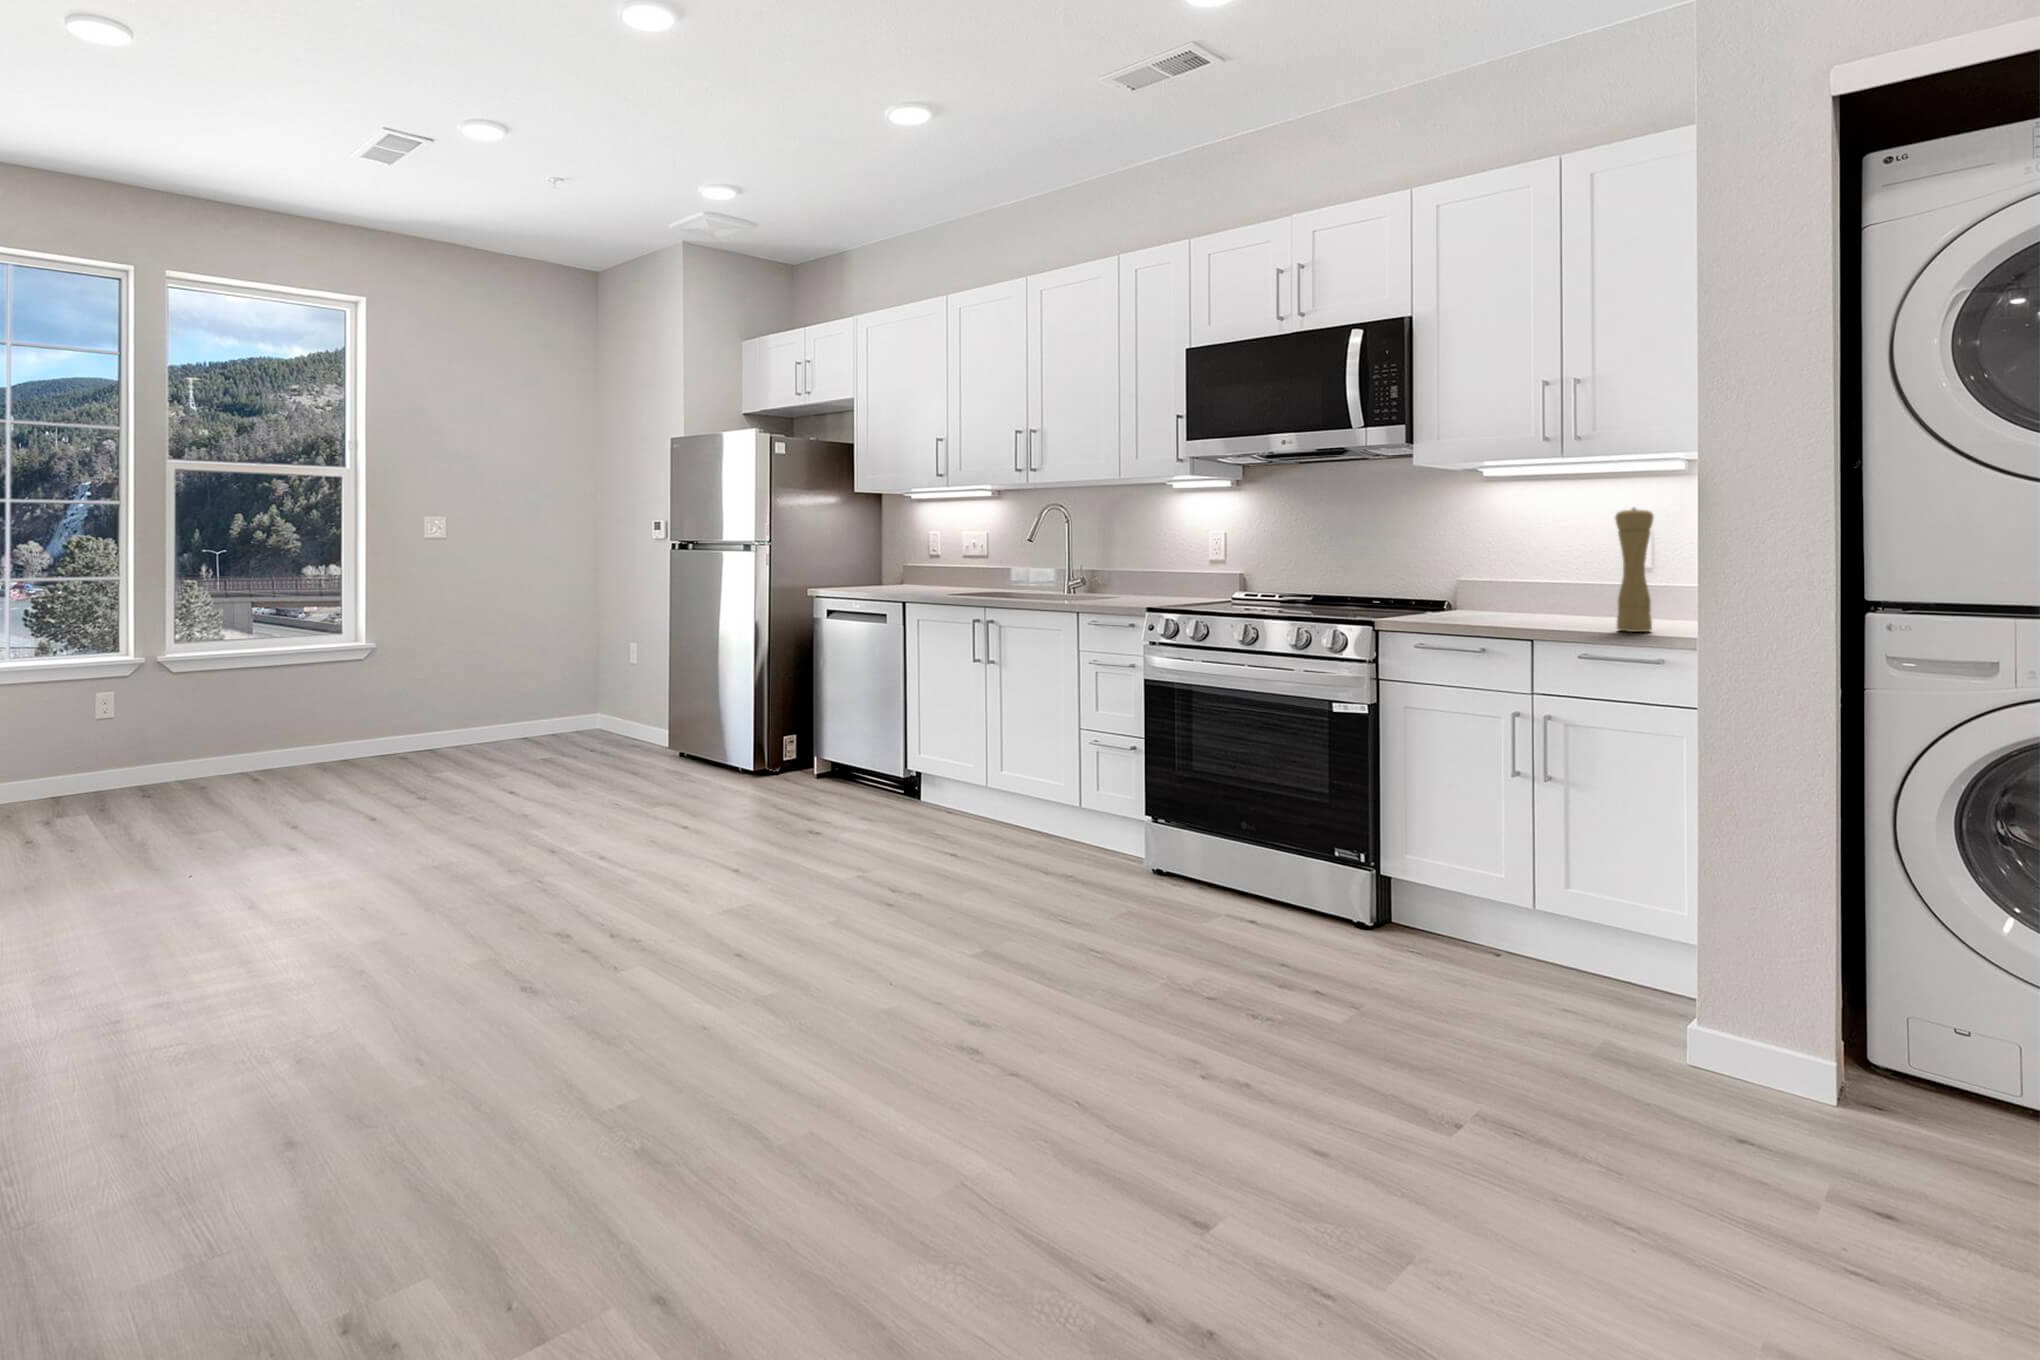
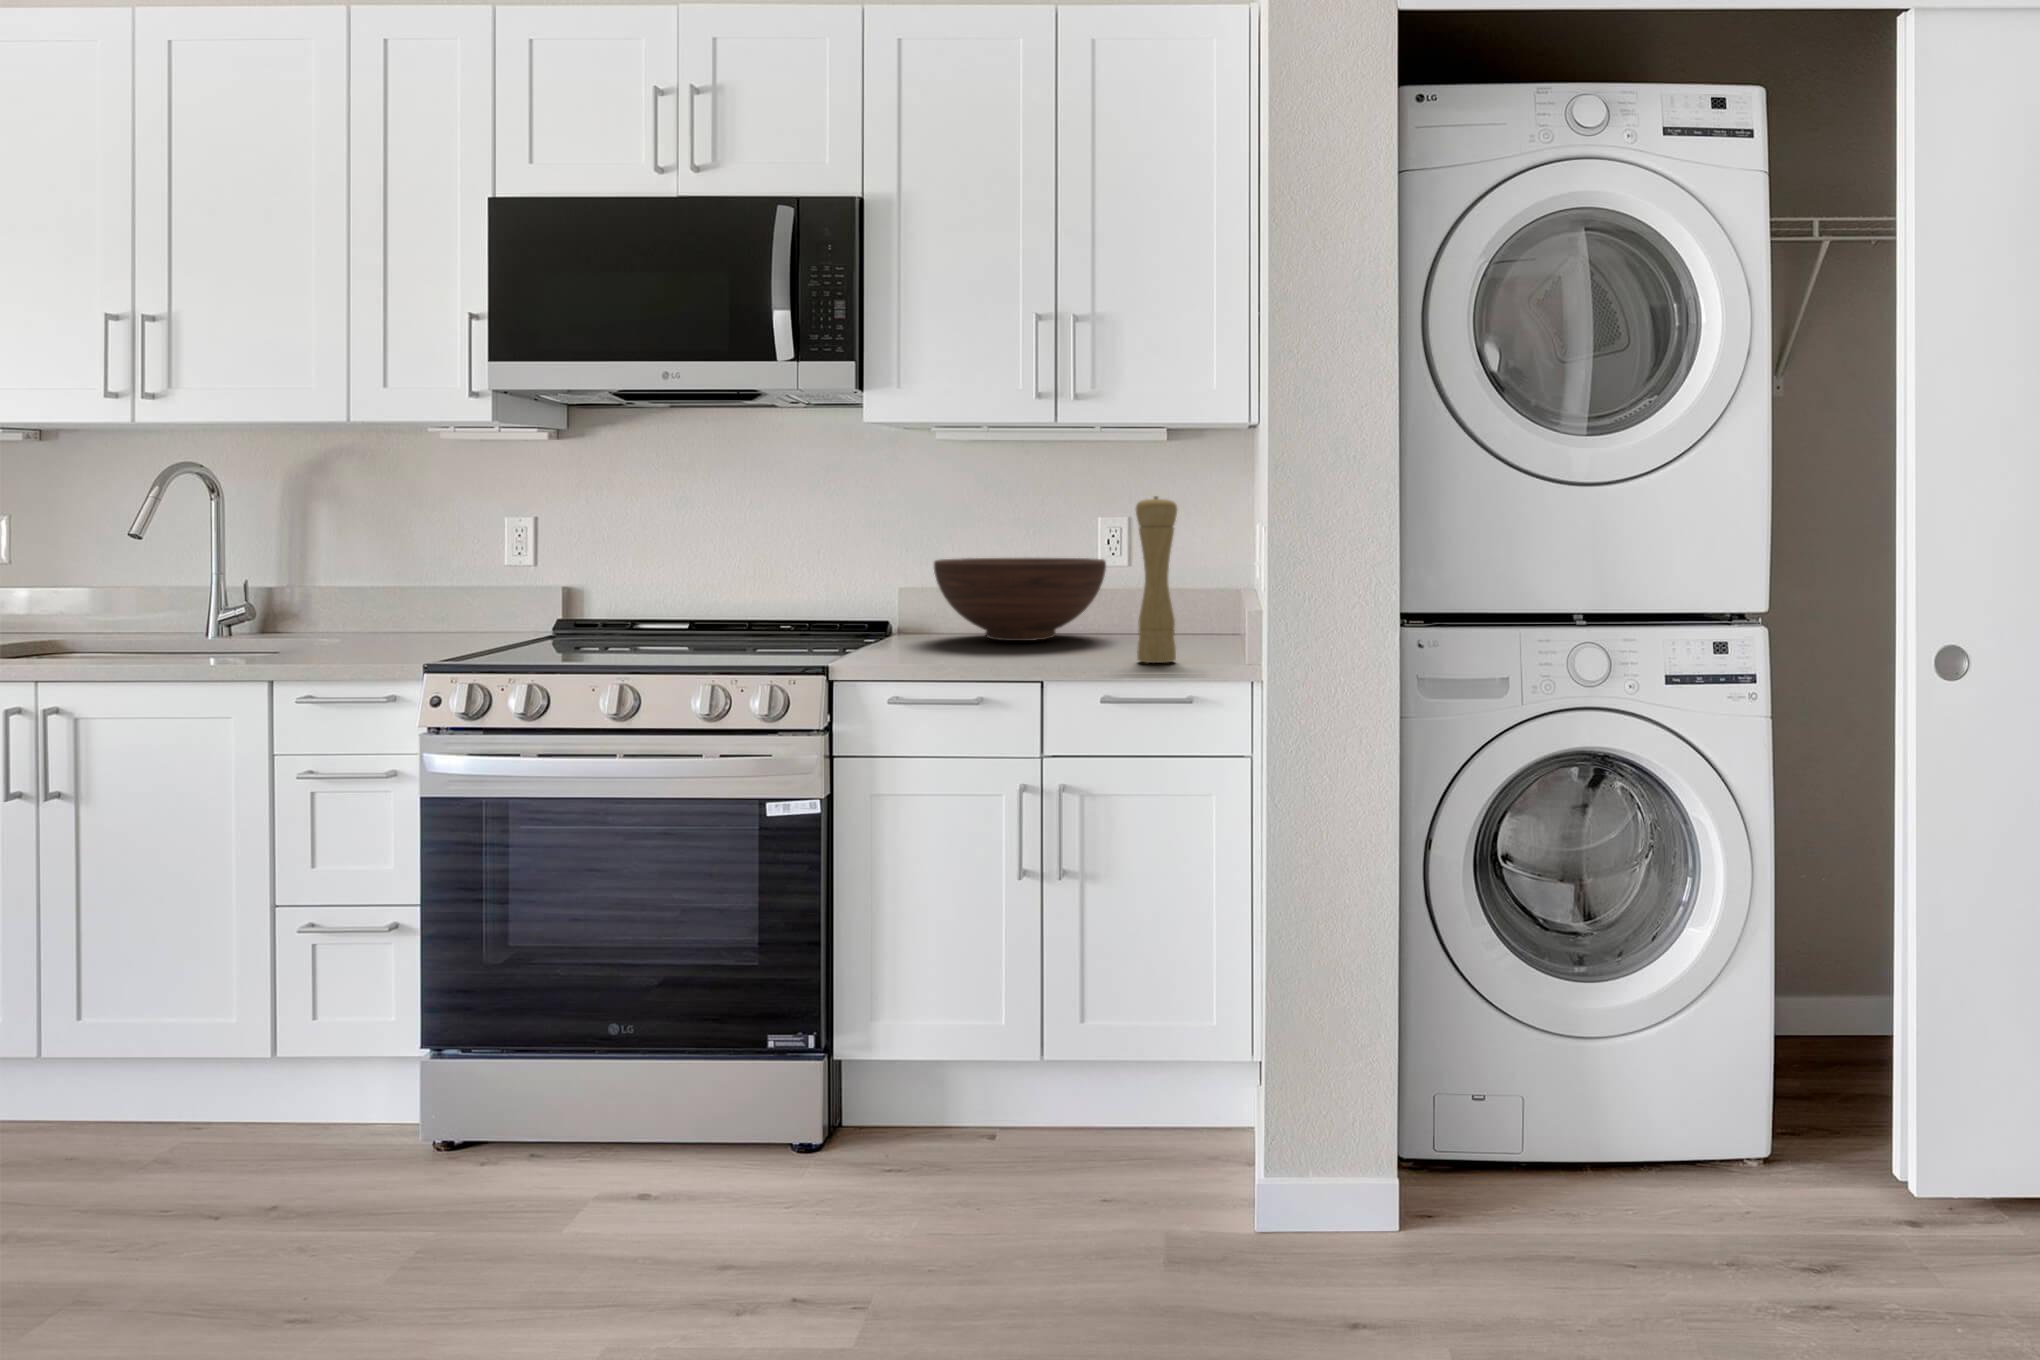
fruit bowl: none [1471,552,1617,612] -> present [934,558,1106,641]

